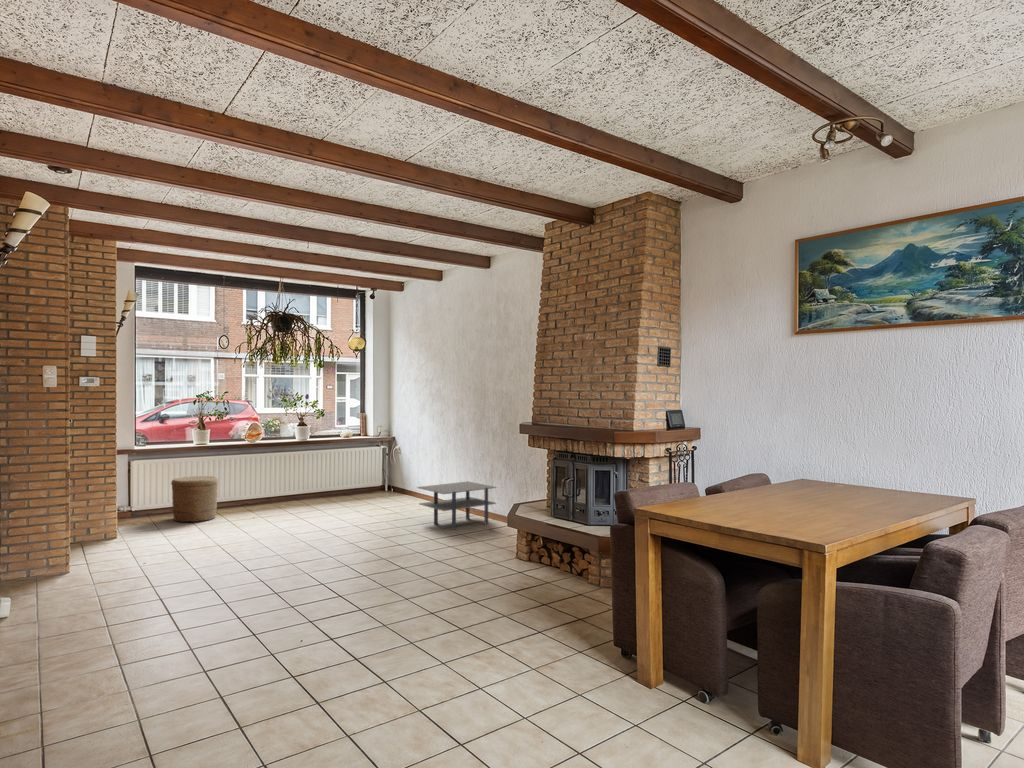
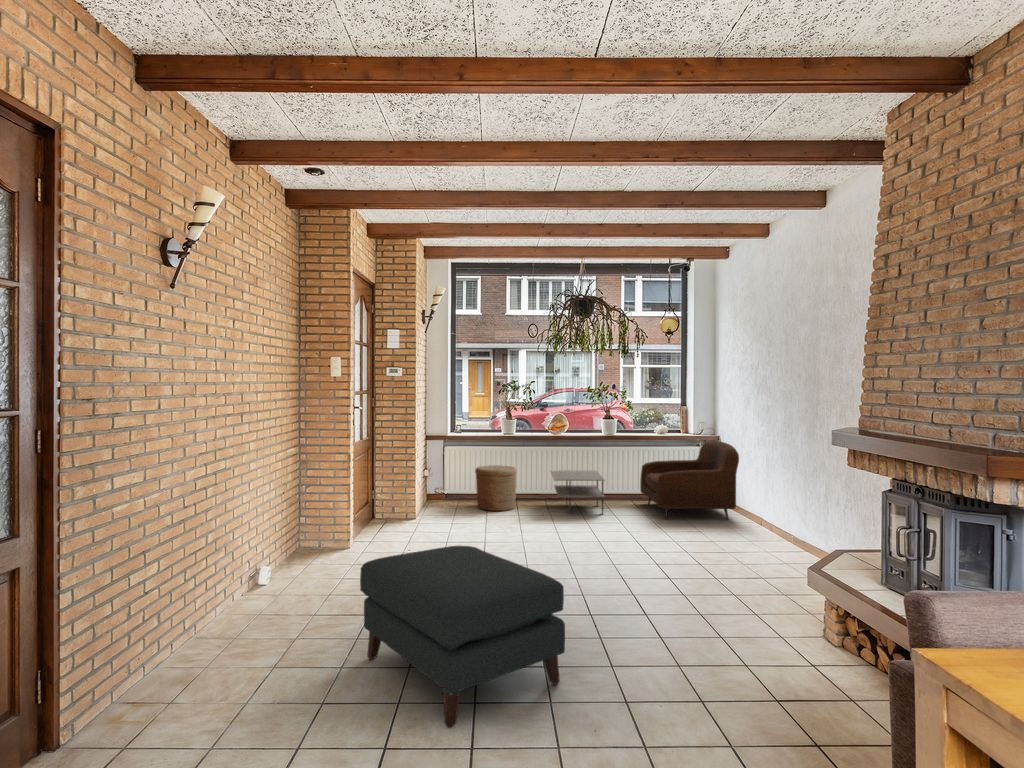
armchair: none [333,440,421,509] -> present [640,441,739,520]
side table: present [418,481,496,530] -> present [551,470,605,514]
ottoman: none [202,530,384,649] -> present [360,546,565,728]

